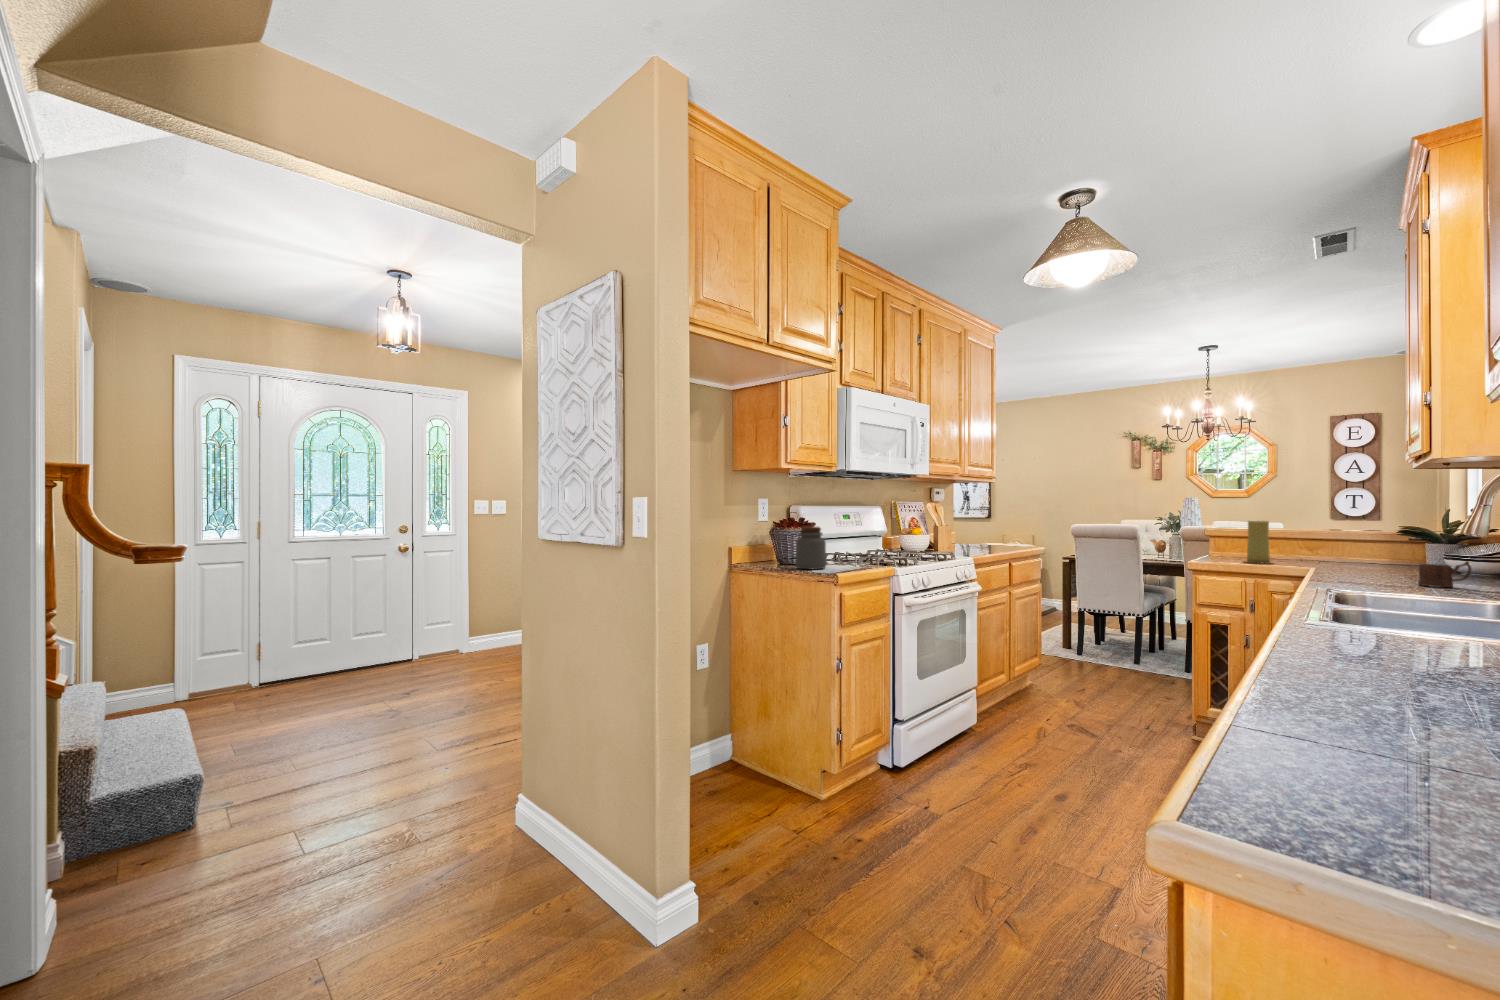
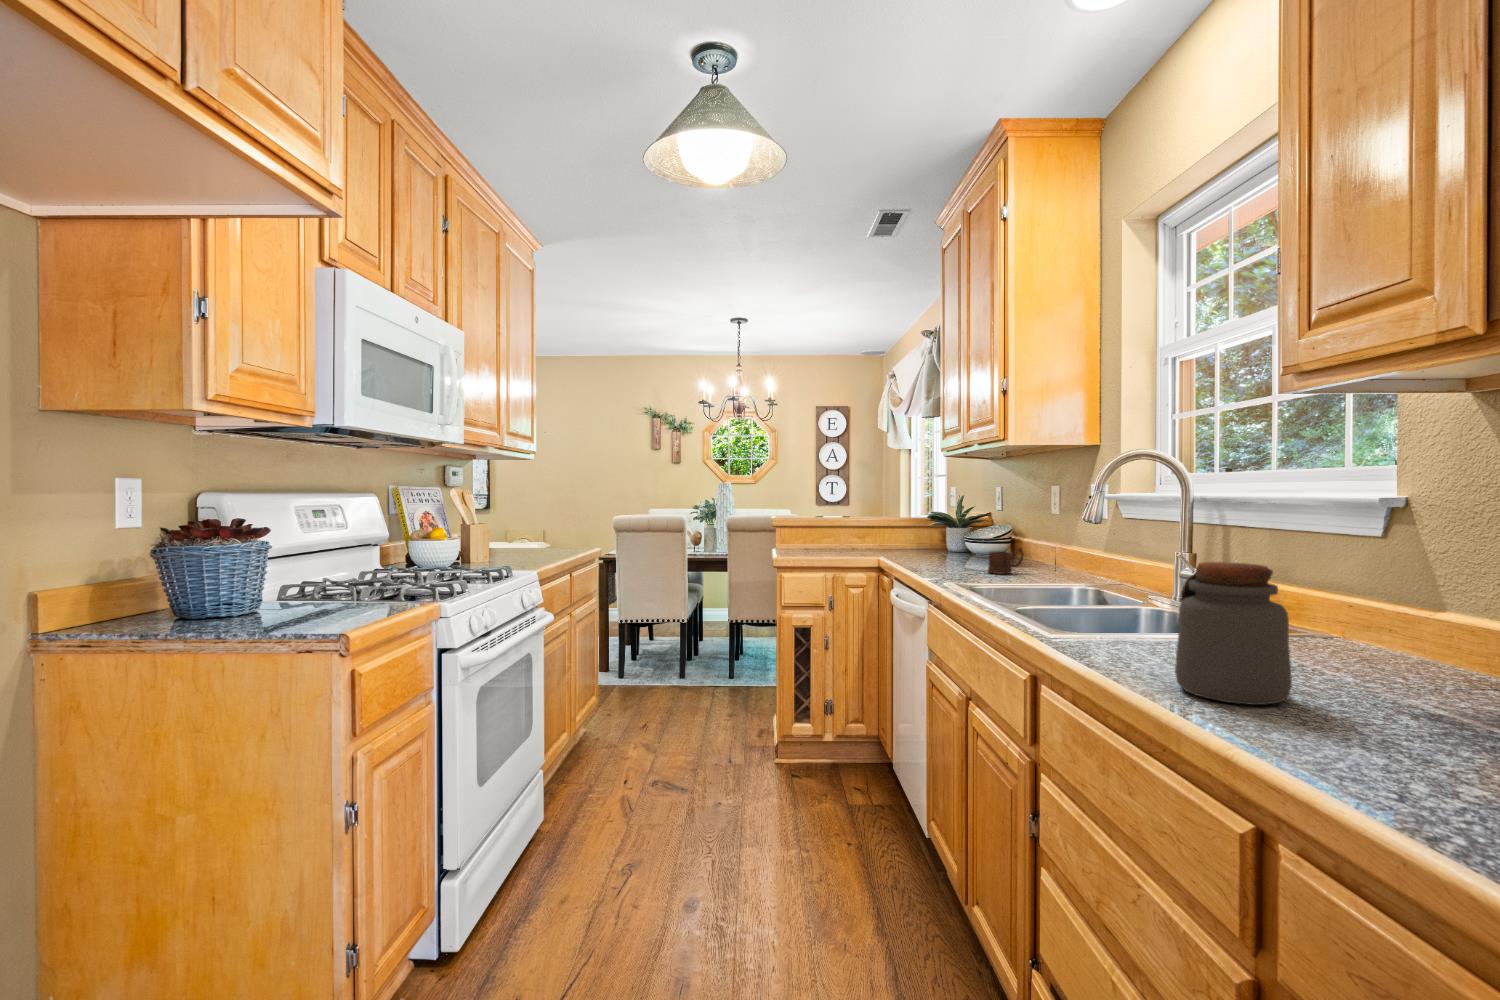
candle: present [1246,521,1271,564] -> none [819,510,846,556]
jar: present [796,526,827,569] -> present [1175,562,1292,705]

